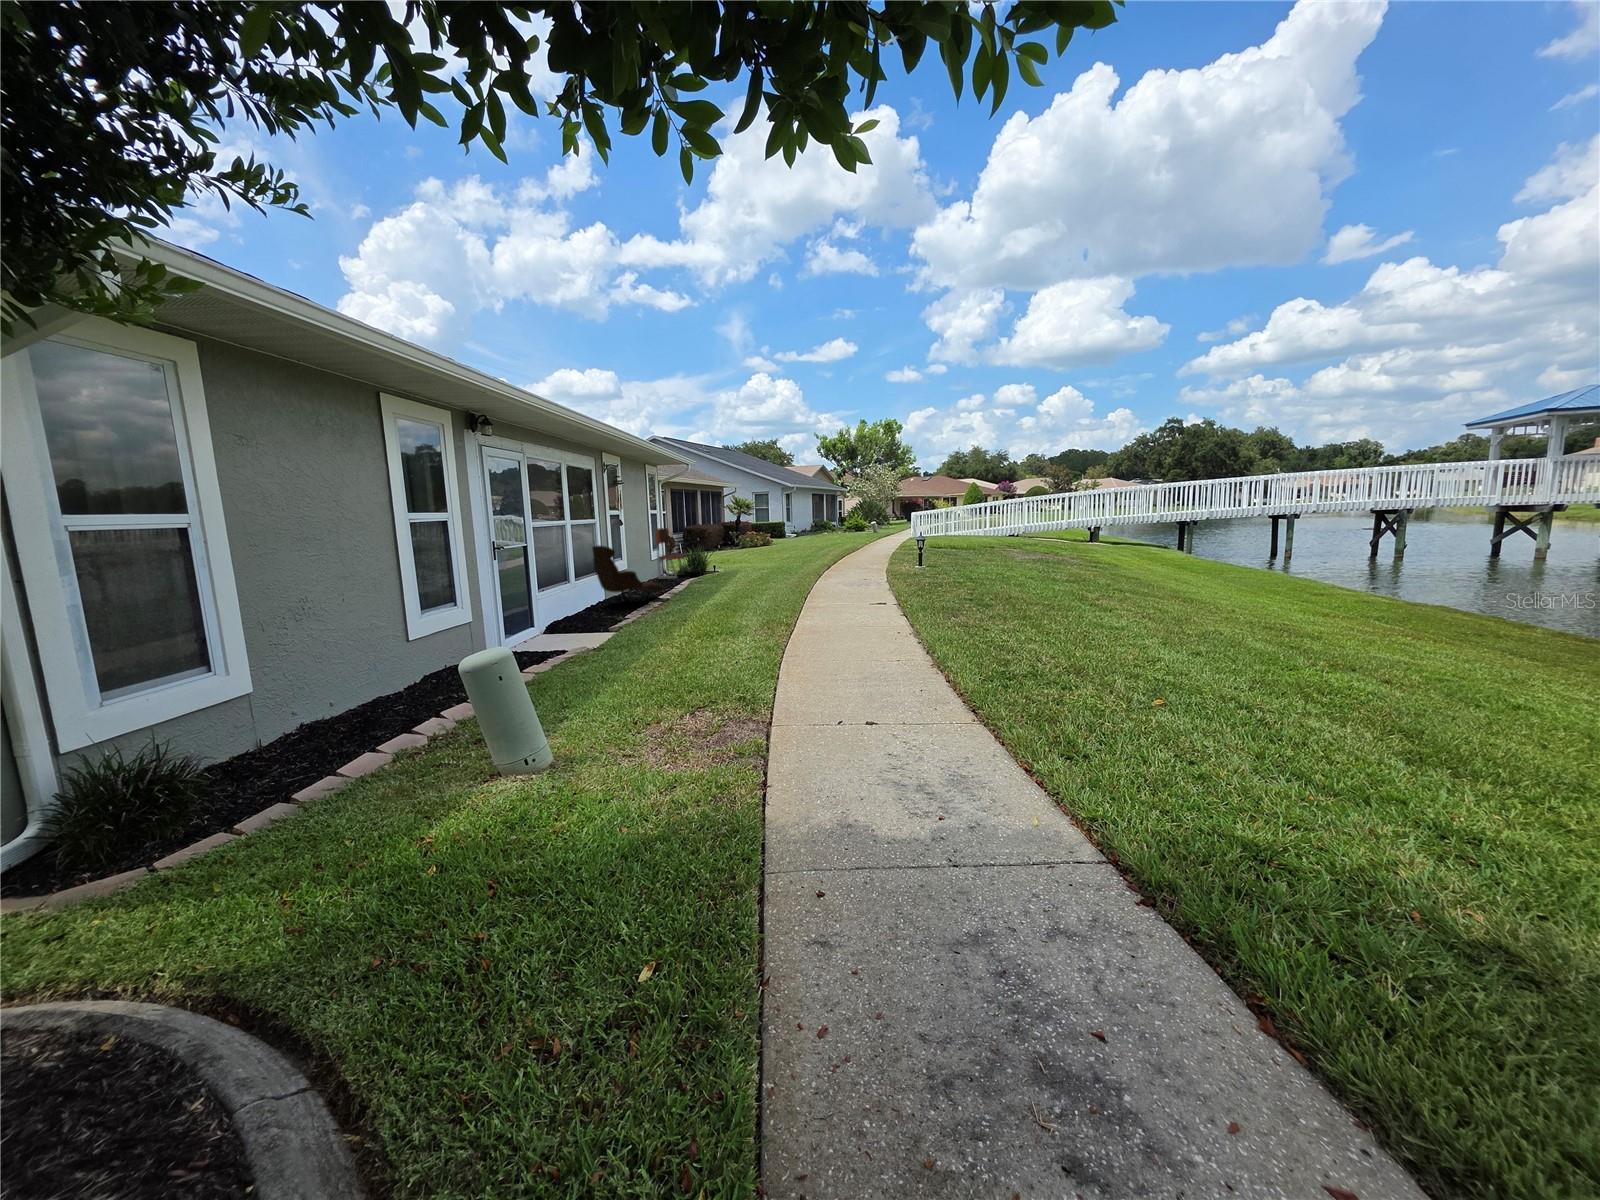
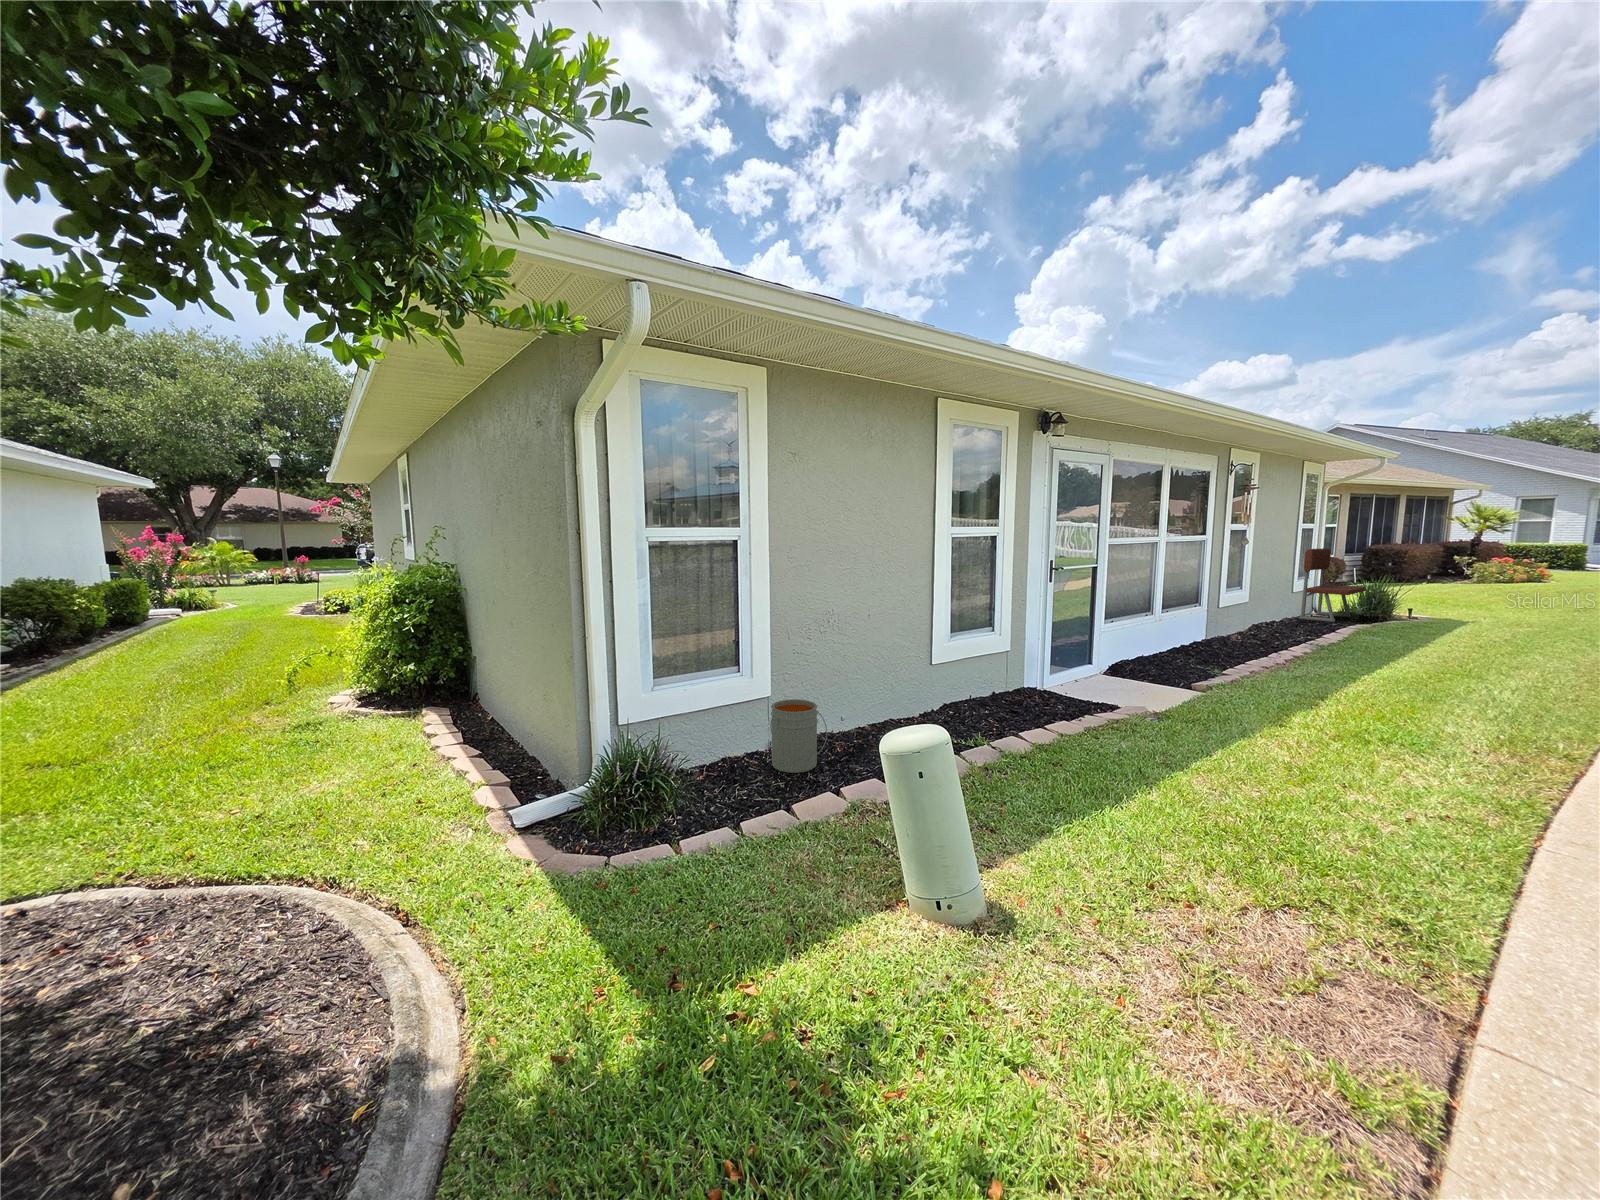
lounge chair: present [592,545,664,605] -> none [1193,570,1301,655]
bucket: none [261,687,335,761] -> present [770,699,827,773]

